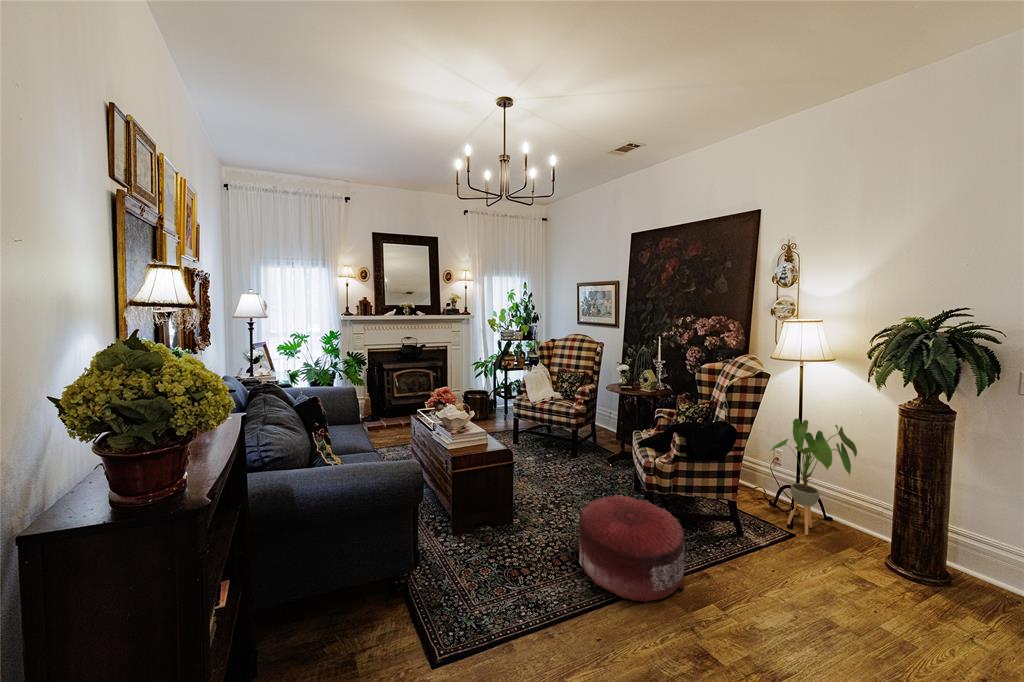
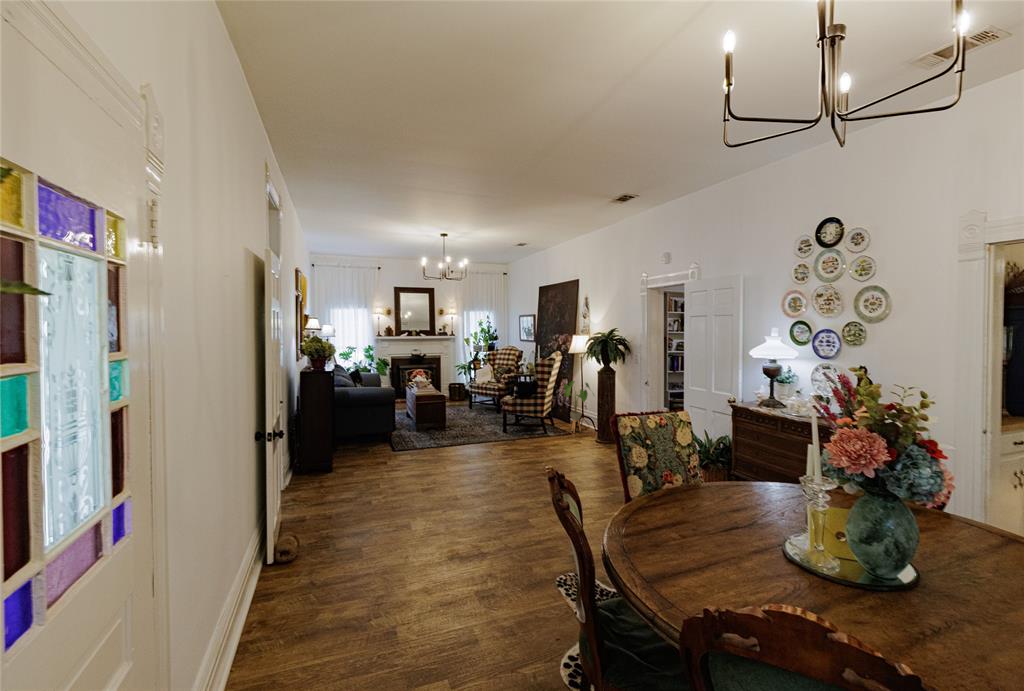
pouf: present [579,494,685,602] -> none [462,411,504,439]

